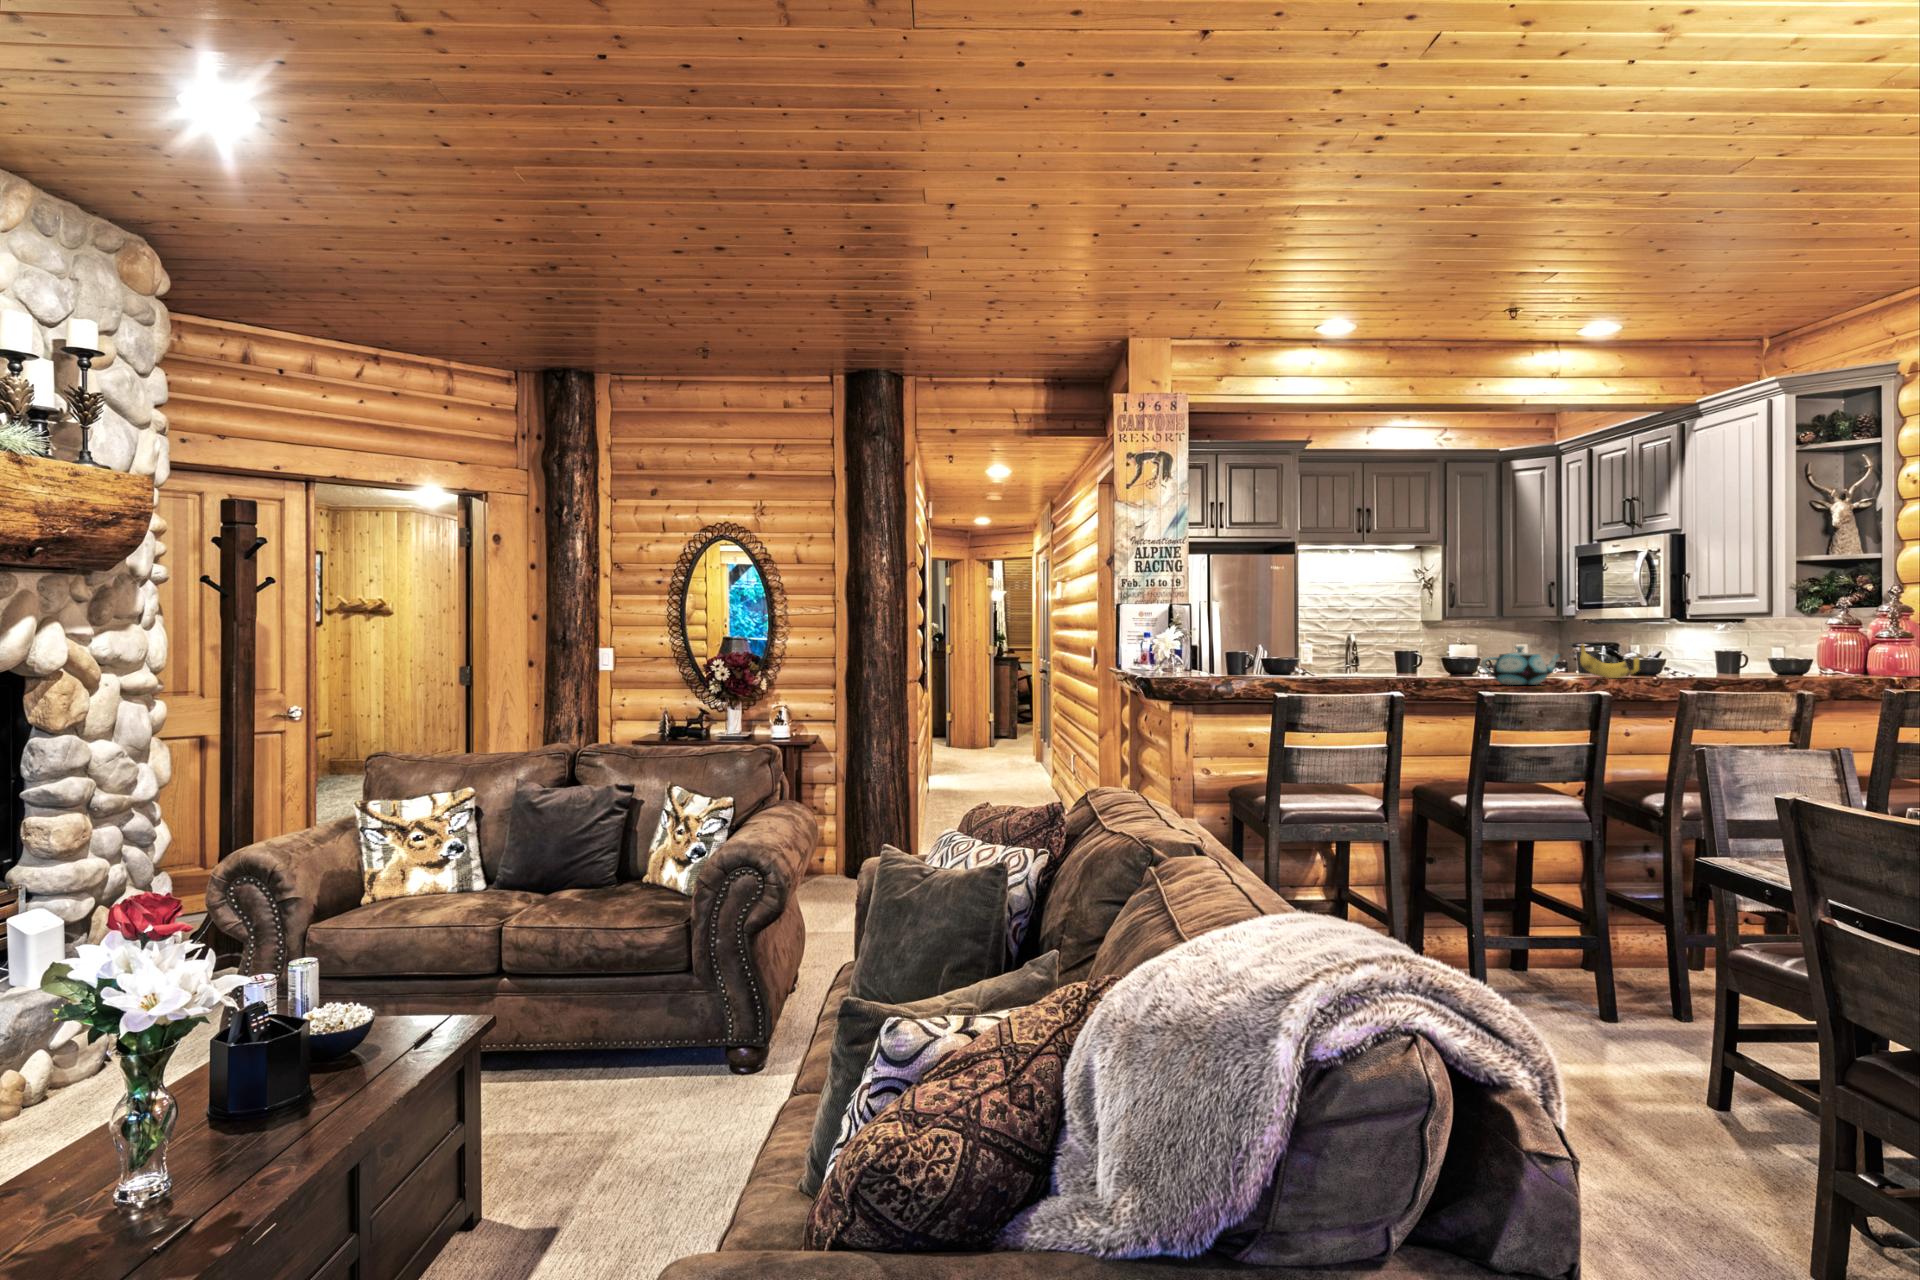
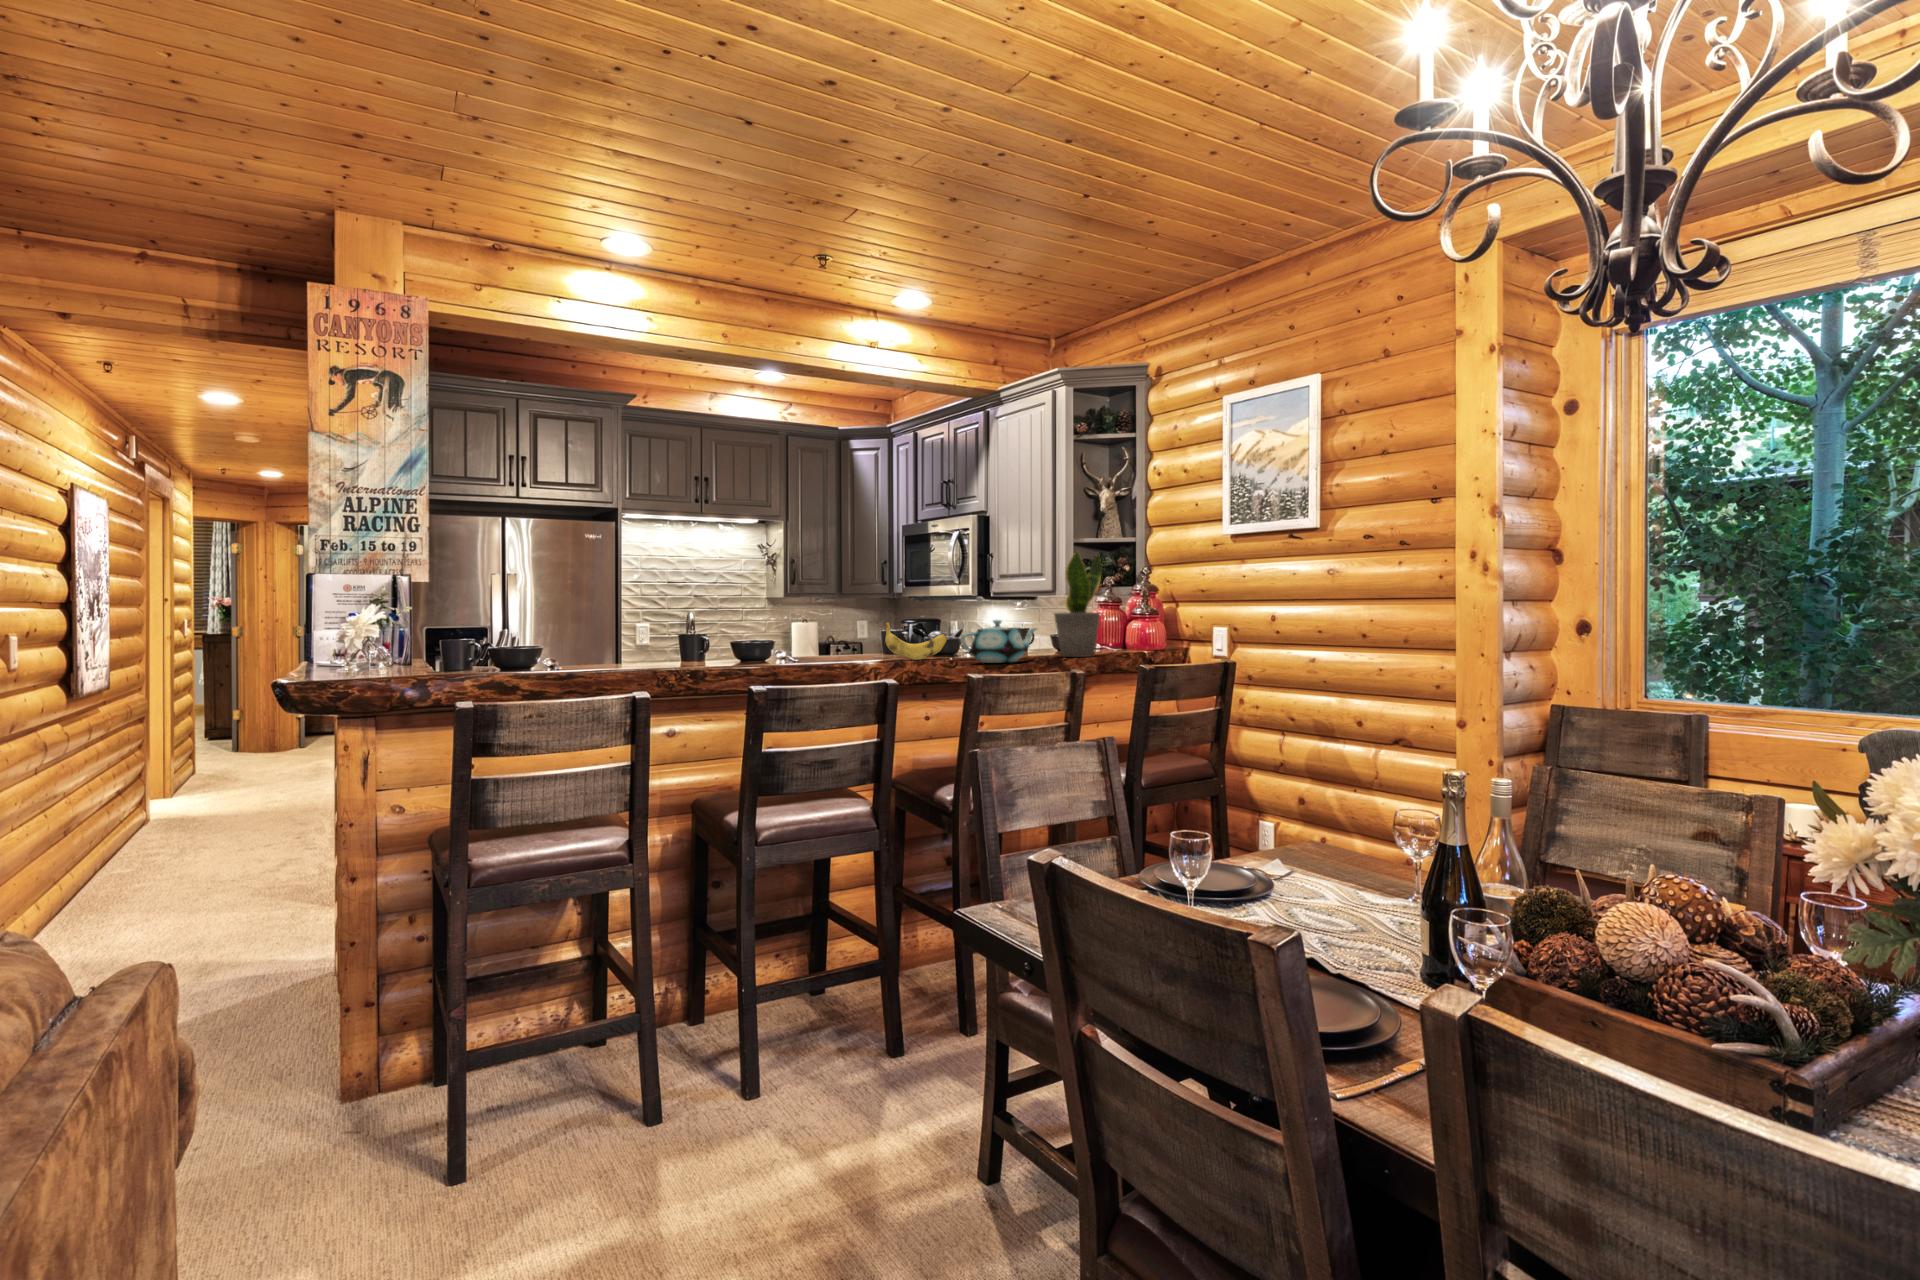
potted plant: none [1774,572,1834,680] -> present [1054,551,1101,657]
teapot: present [1481,646,1561,685] -> present [960,620,1036,663]

